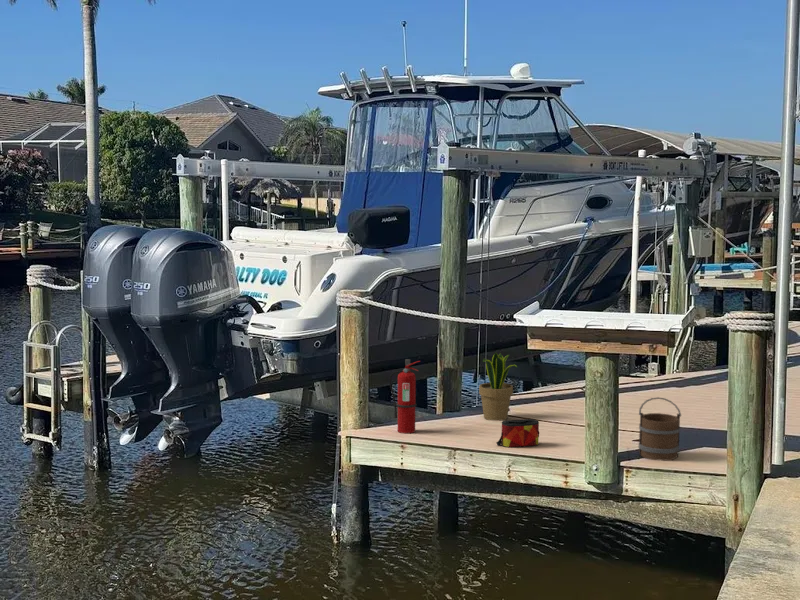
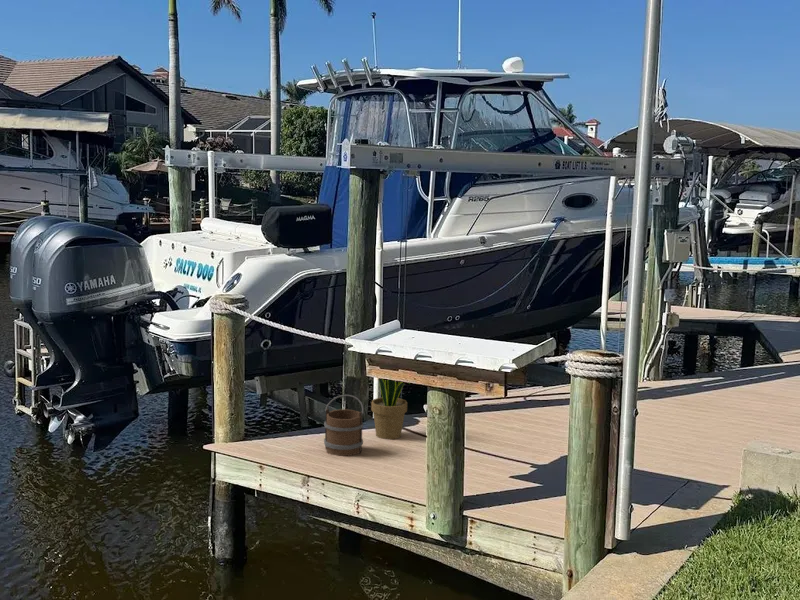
fire extinguisher: present [389,359,420,434] -> none [260,371,292,451]
bucket: present [639,397,681,461] -> present [324,395,364,456]
bag: present [496,419,539,448] -> none [354,447,404,479]

